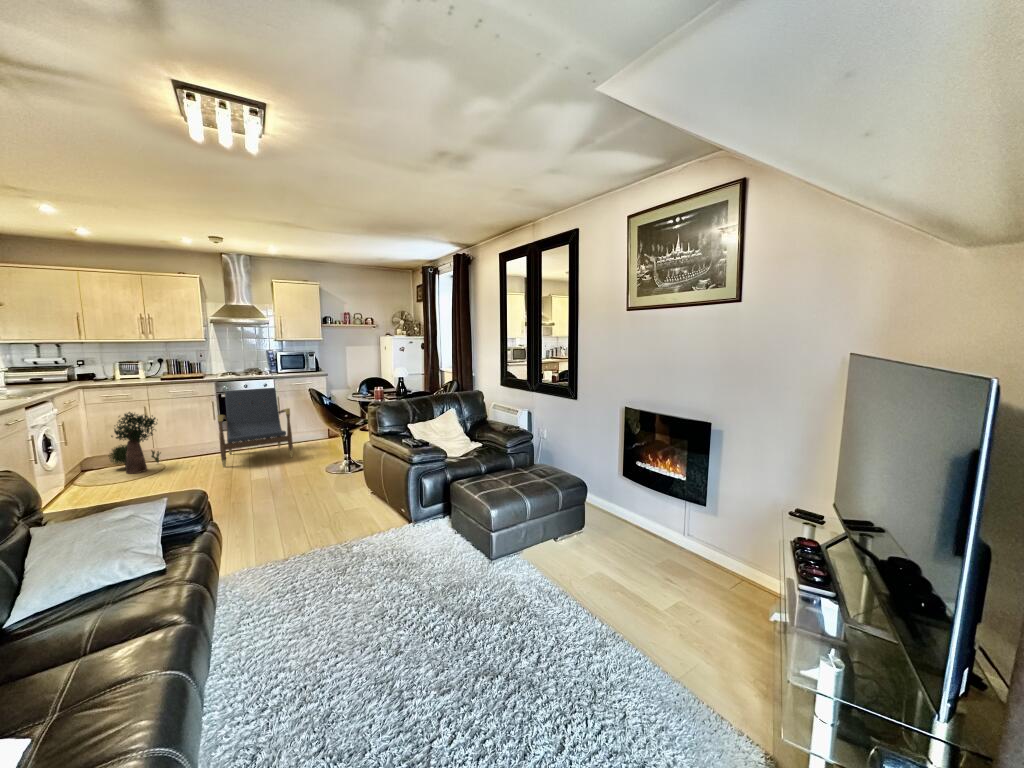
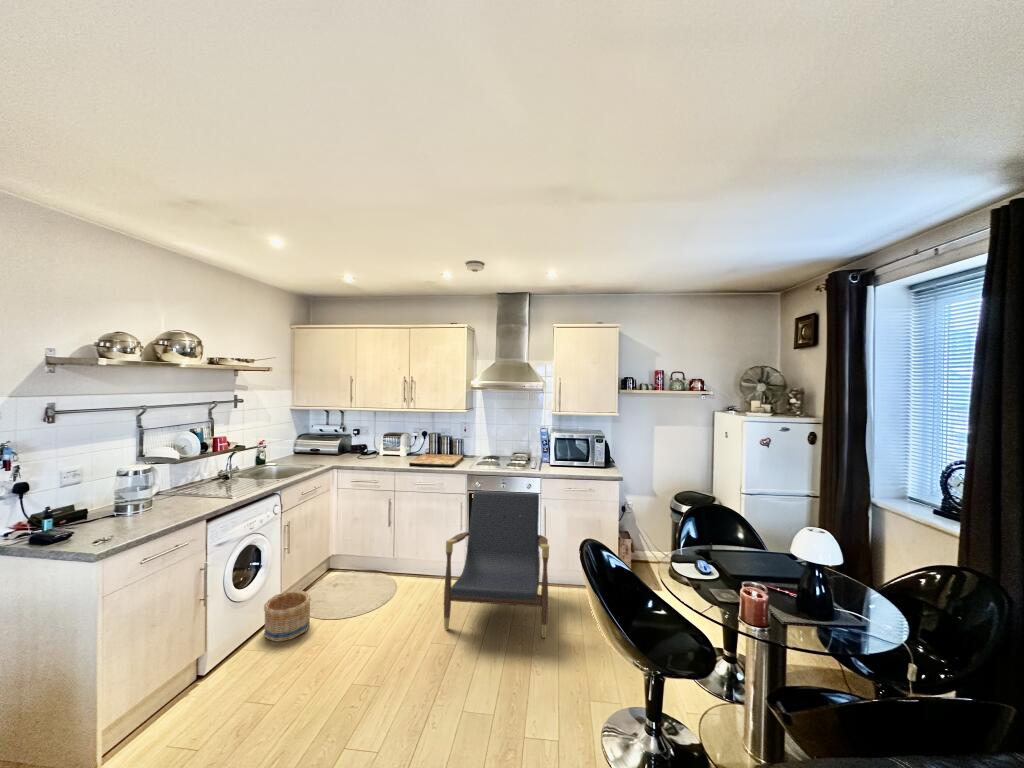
potted plant: present [109,412,161,474] -> none [335,507,396,600]
basket: none [64,466,108,496] -> present [264,591,311,642]

